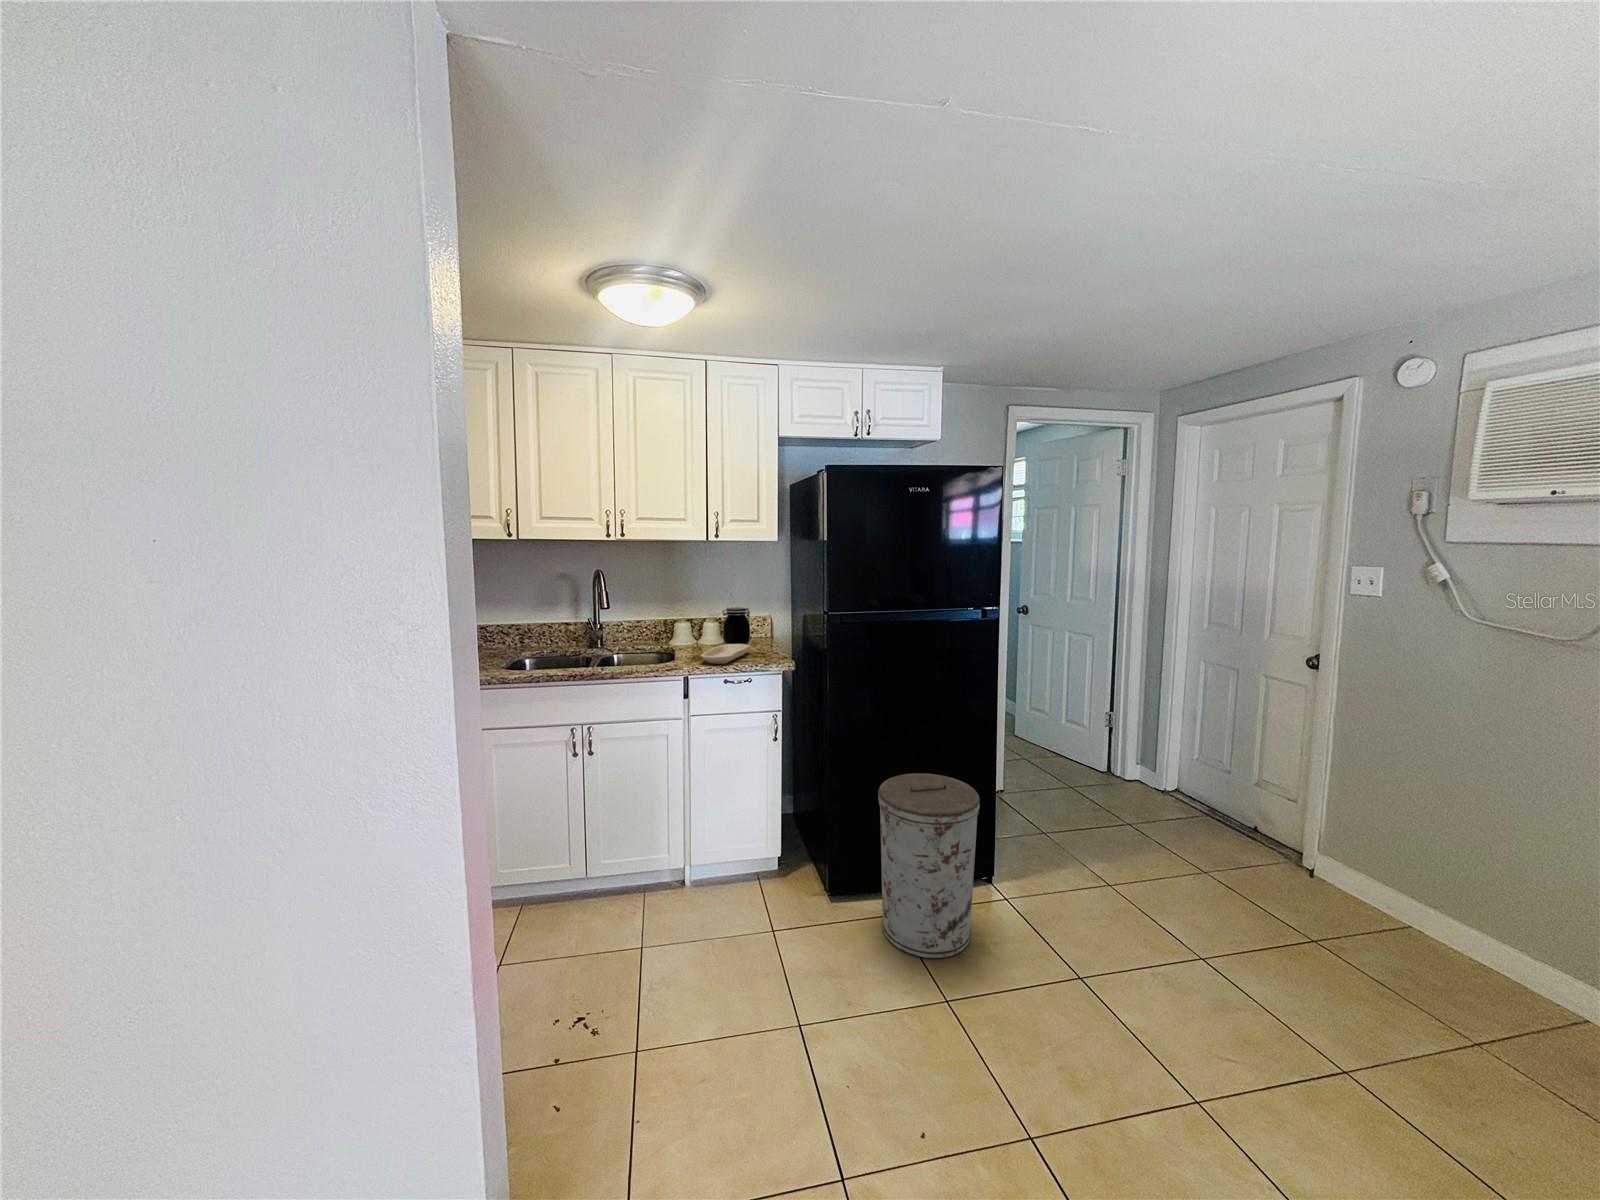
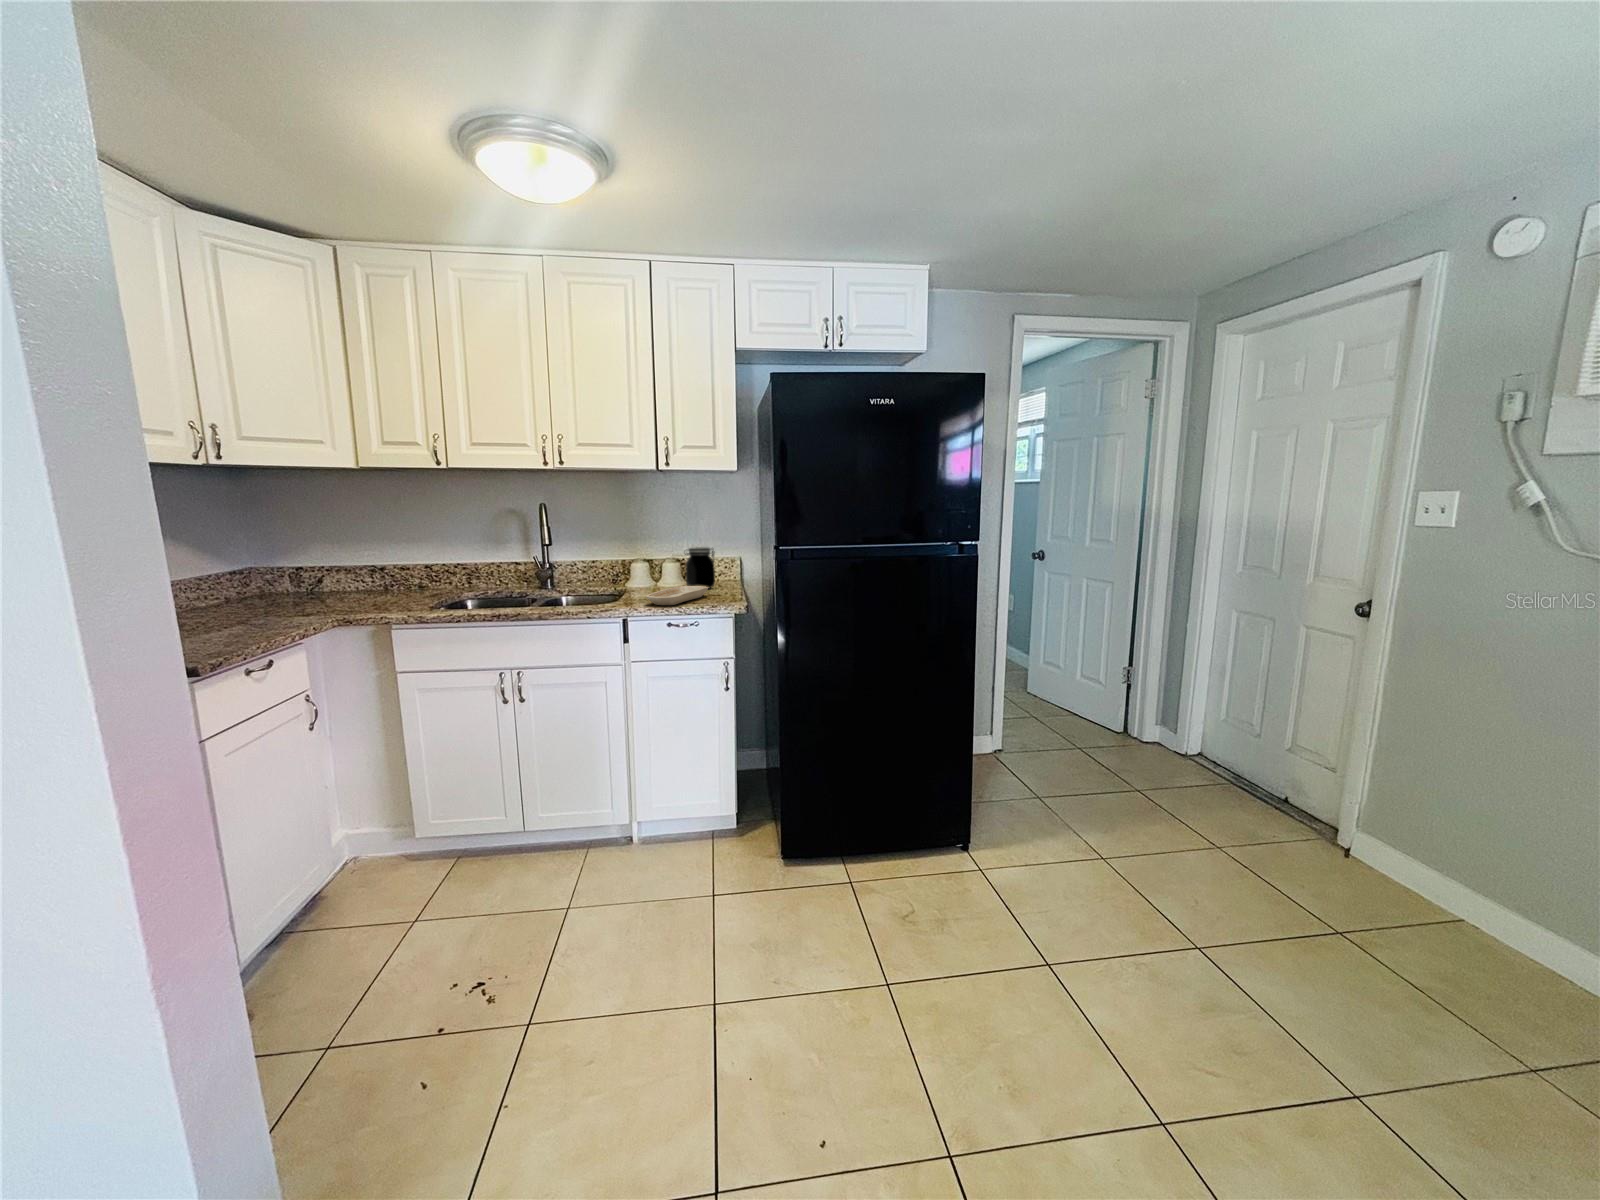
trash can: present [878,773,980,958] -> none [829,729,943,933]

